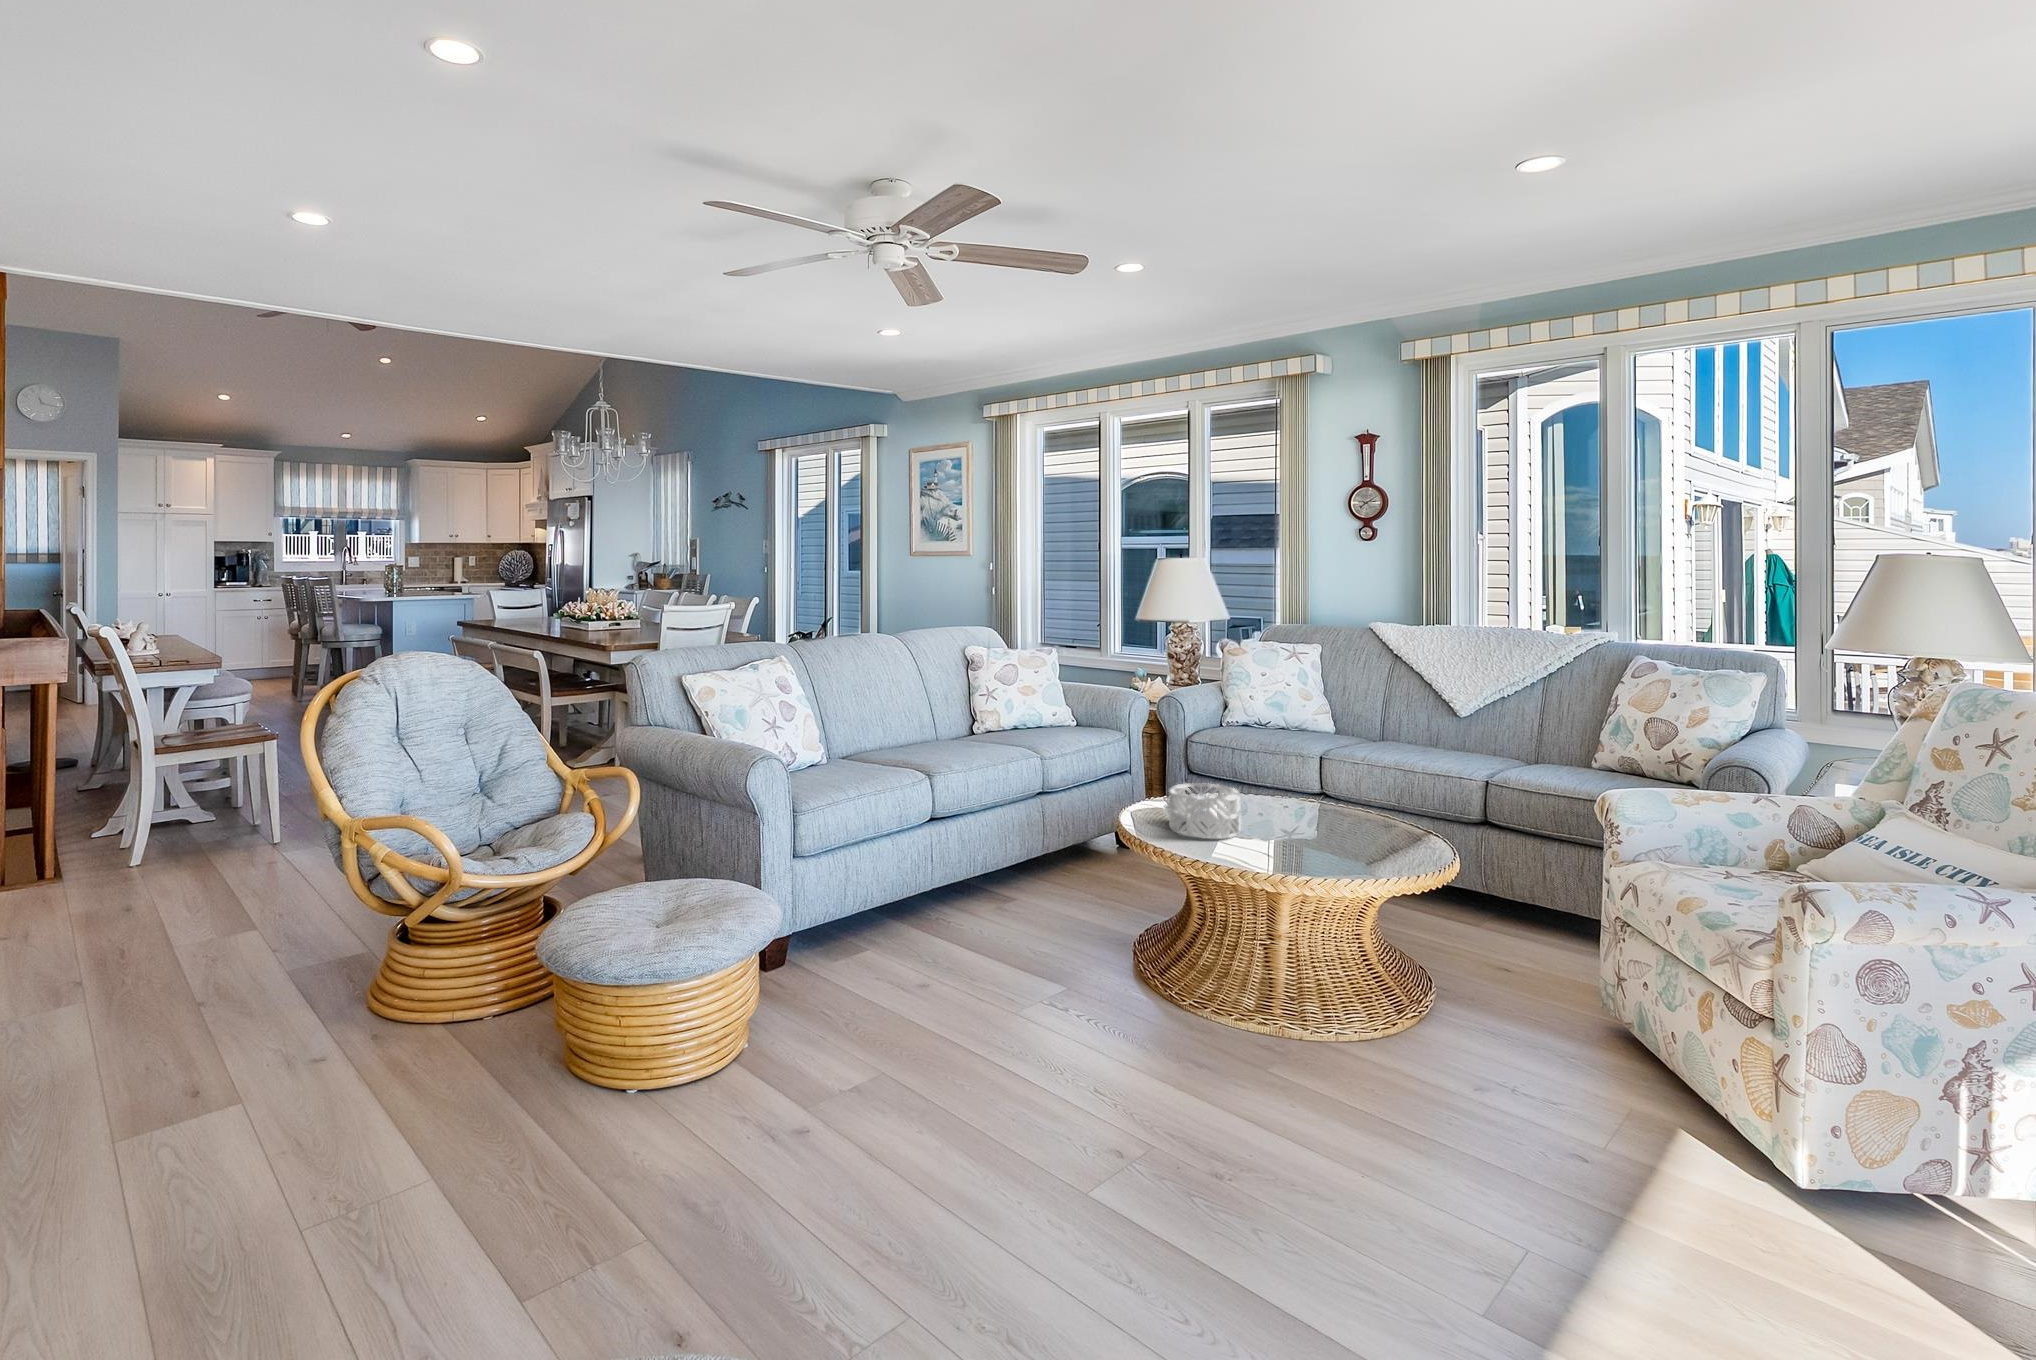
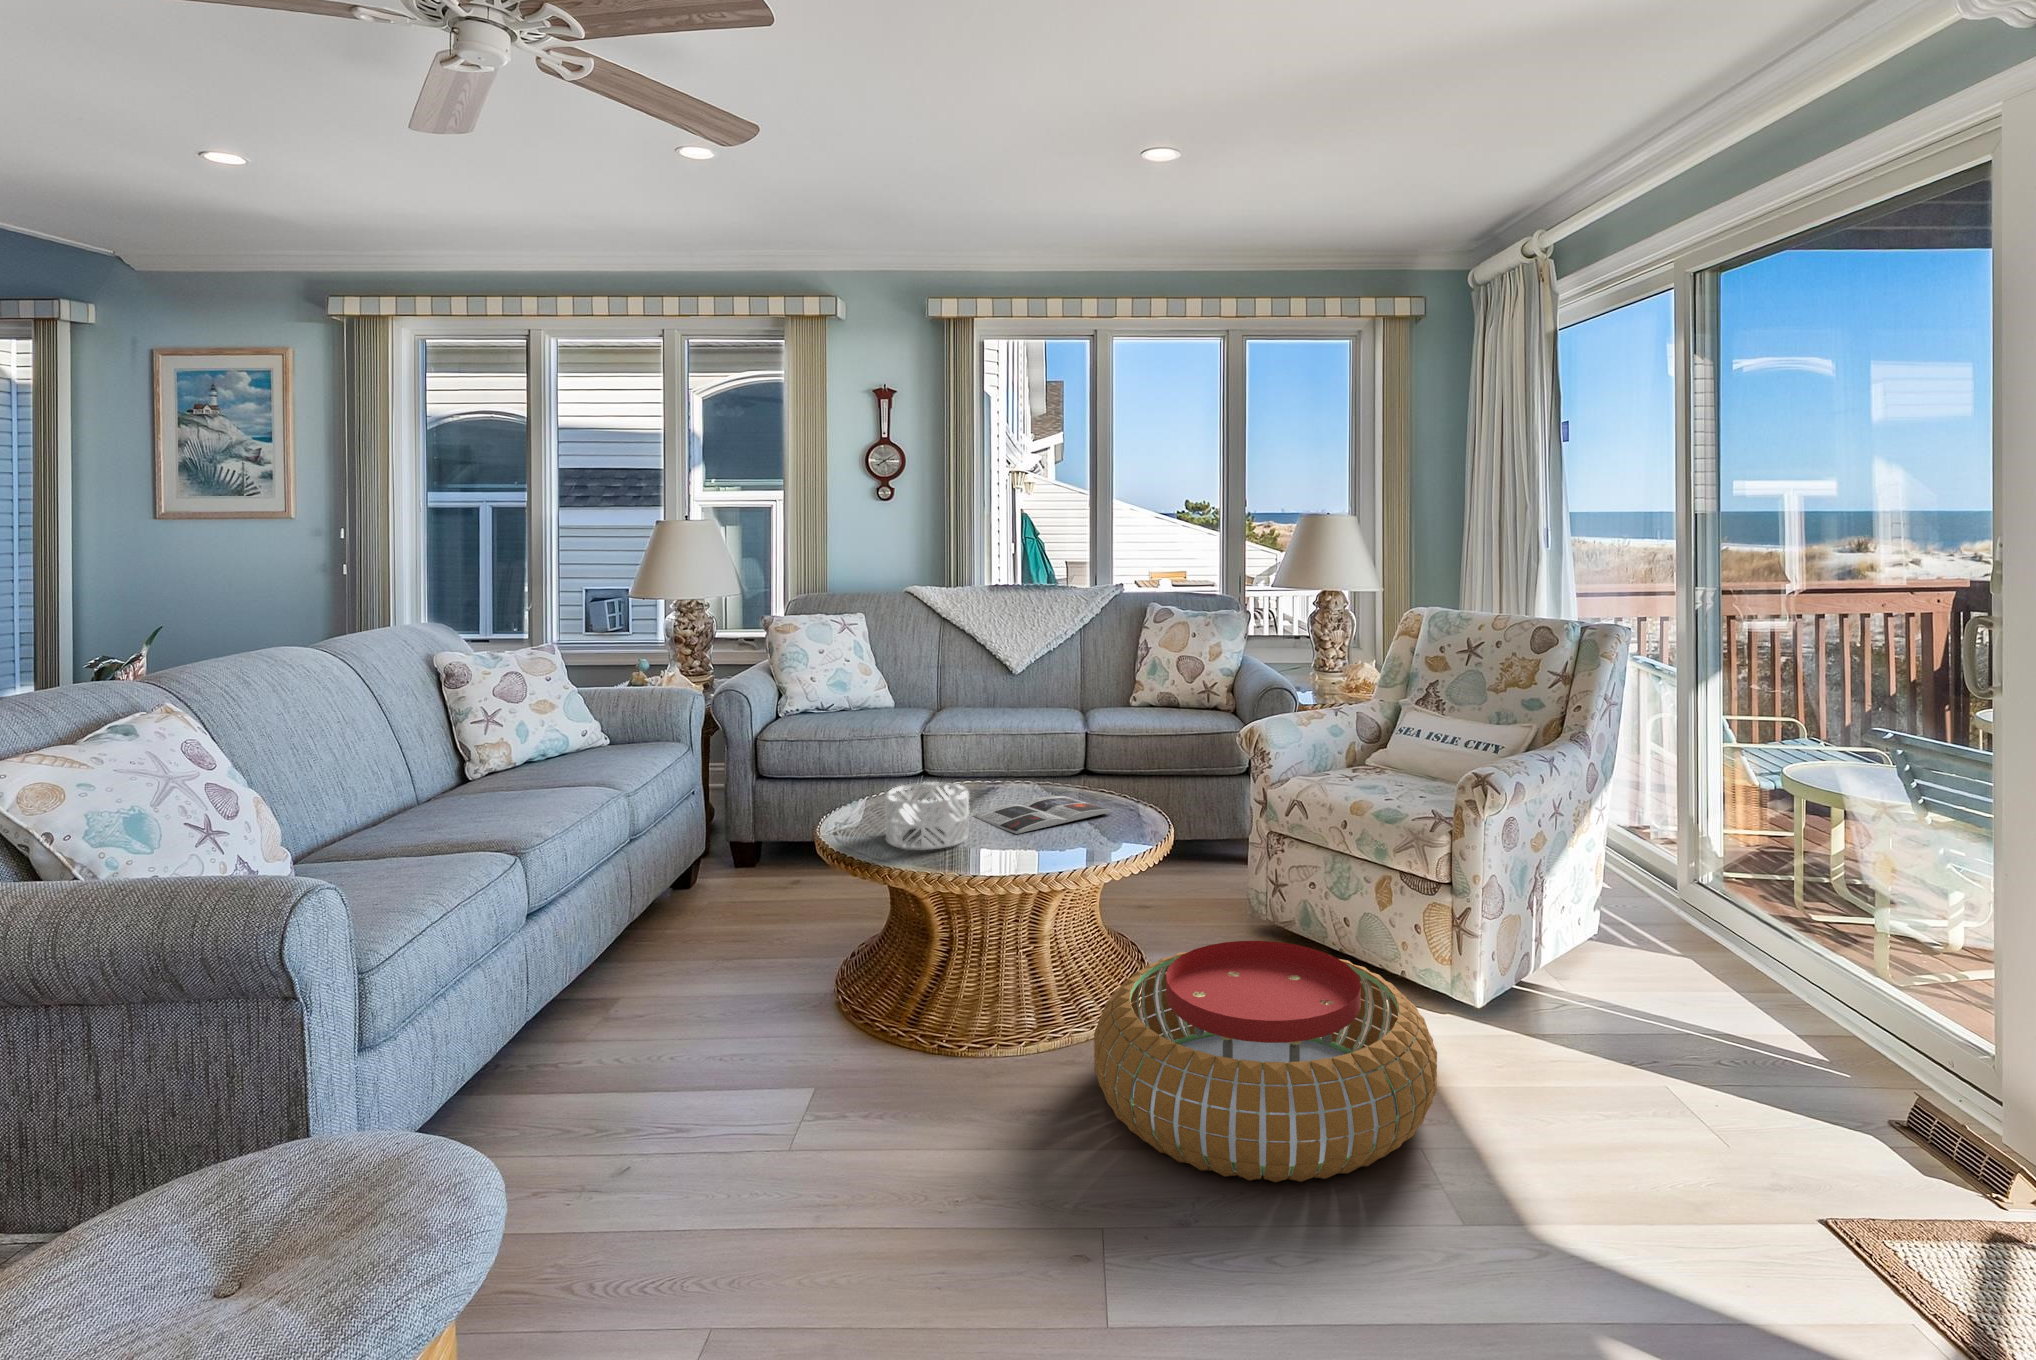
magazine: none [1268,821,1404,848] -> present [974,796,1113,834]
pouf: none [1238,980,1614,1230] -> present [1094,941,1437,1182]

